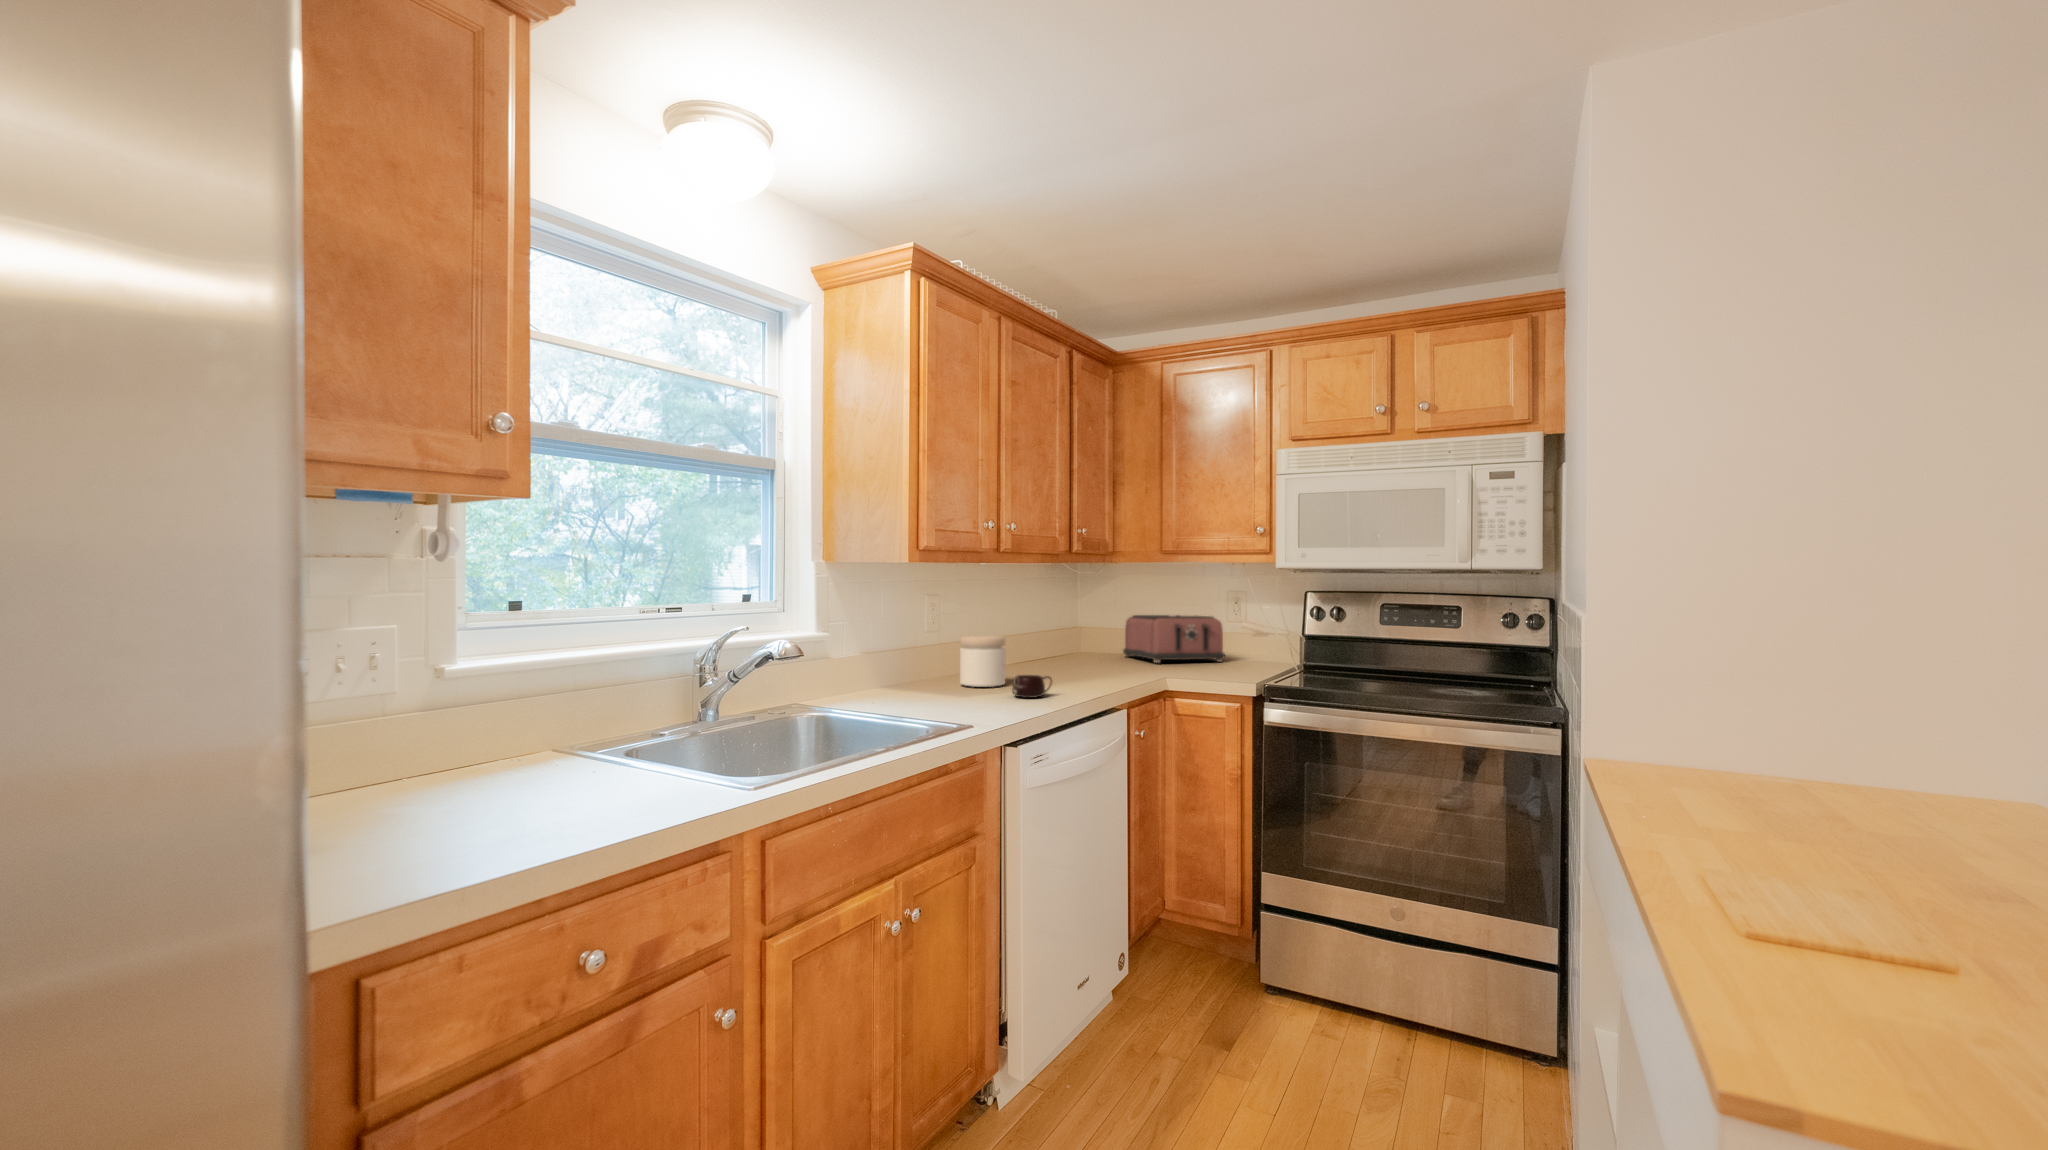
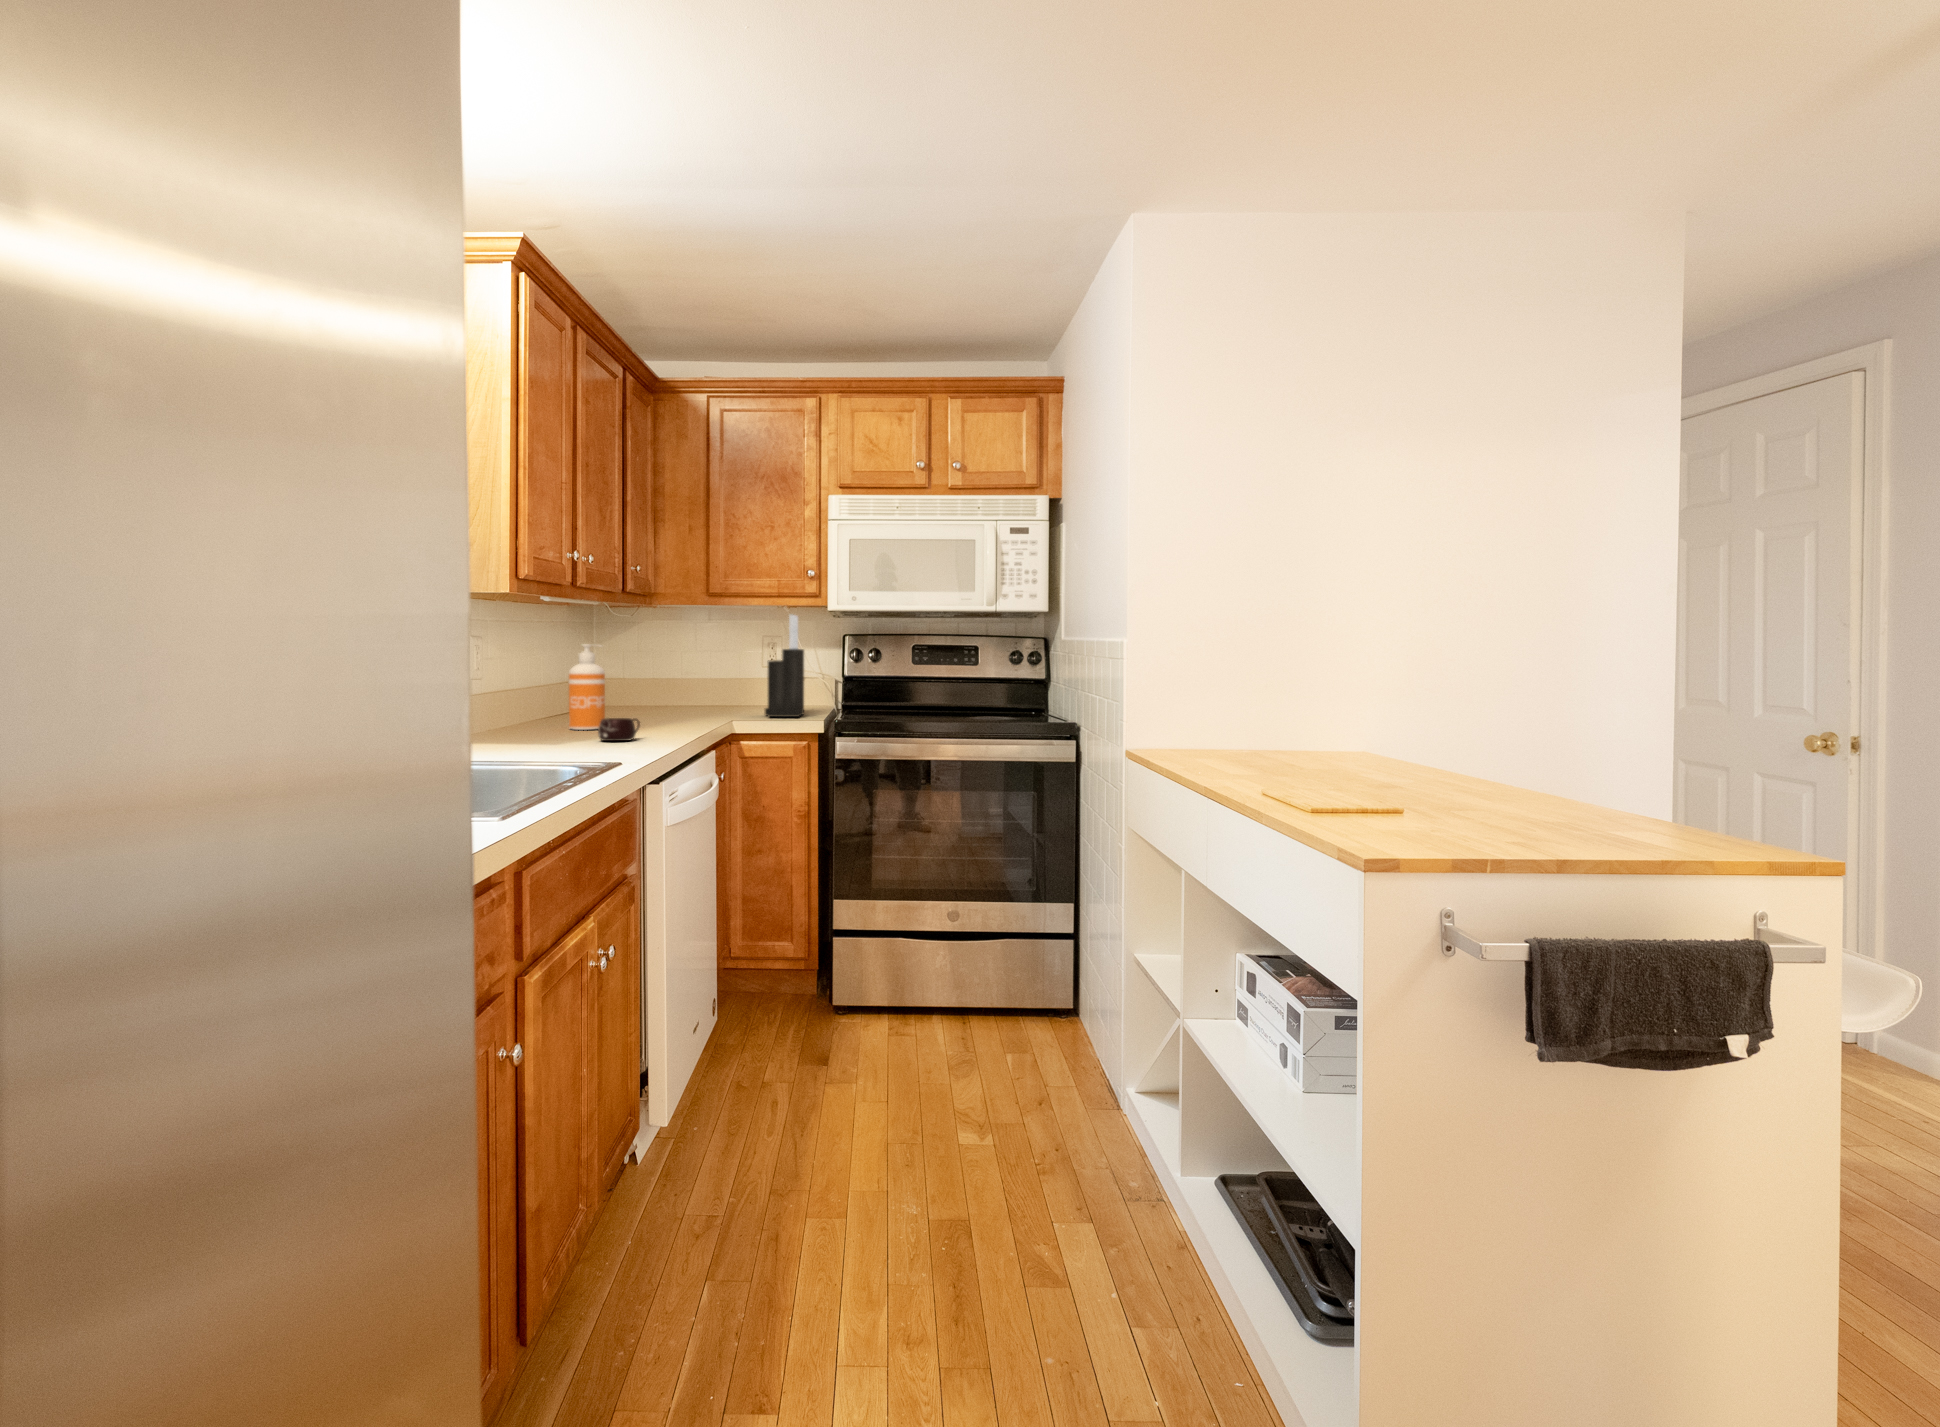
knife block: none [1220,573,1264,675] -> present [765,615,804,717]
soap dispenser: none [1023,603,1054,680] -> present [569,644,605,730]
toaster: present [1123,615,1225,663] -> none [631,661,752,712]
jar: present [960,636,1005,687] -> none [509,681,565,737]

